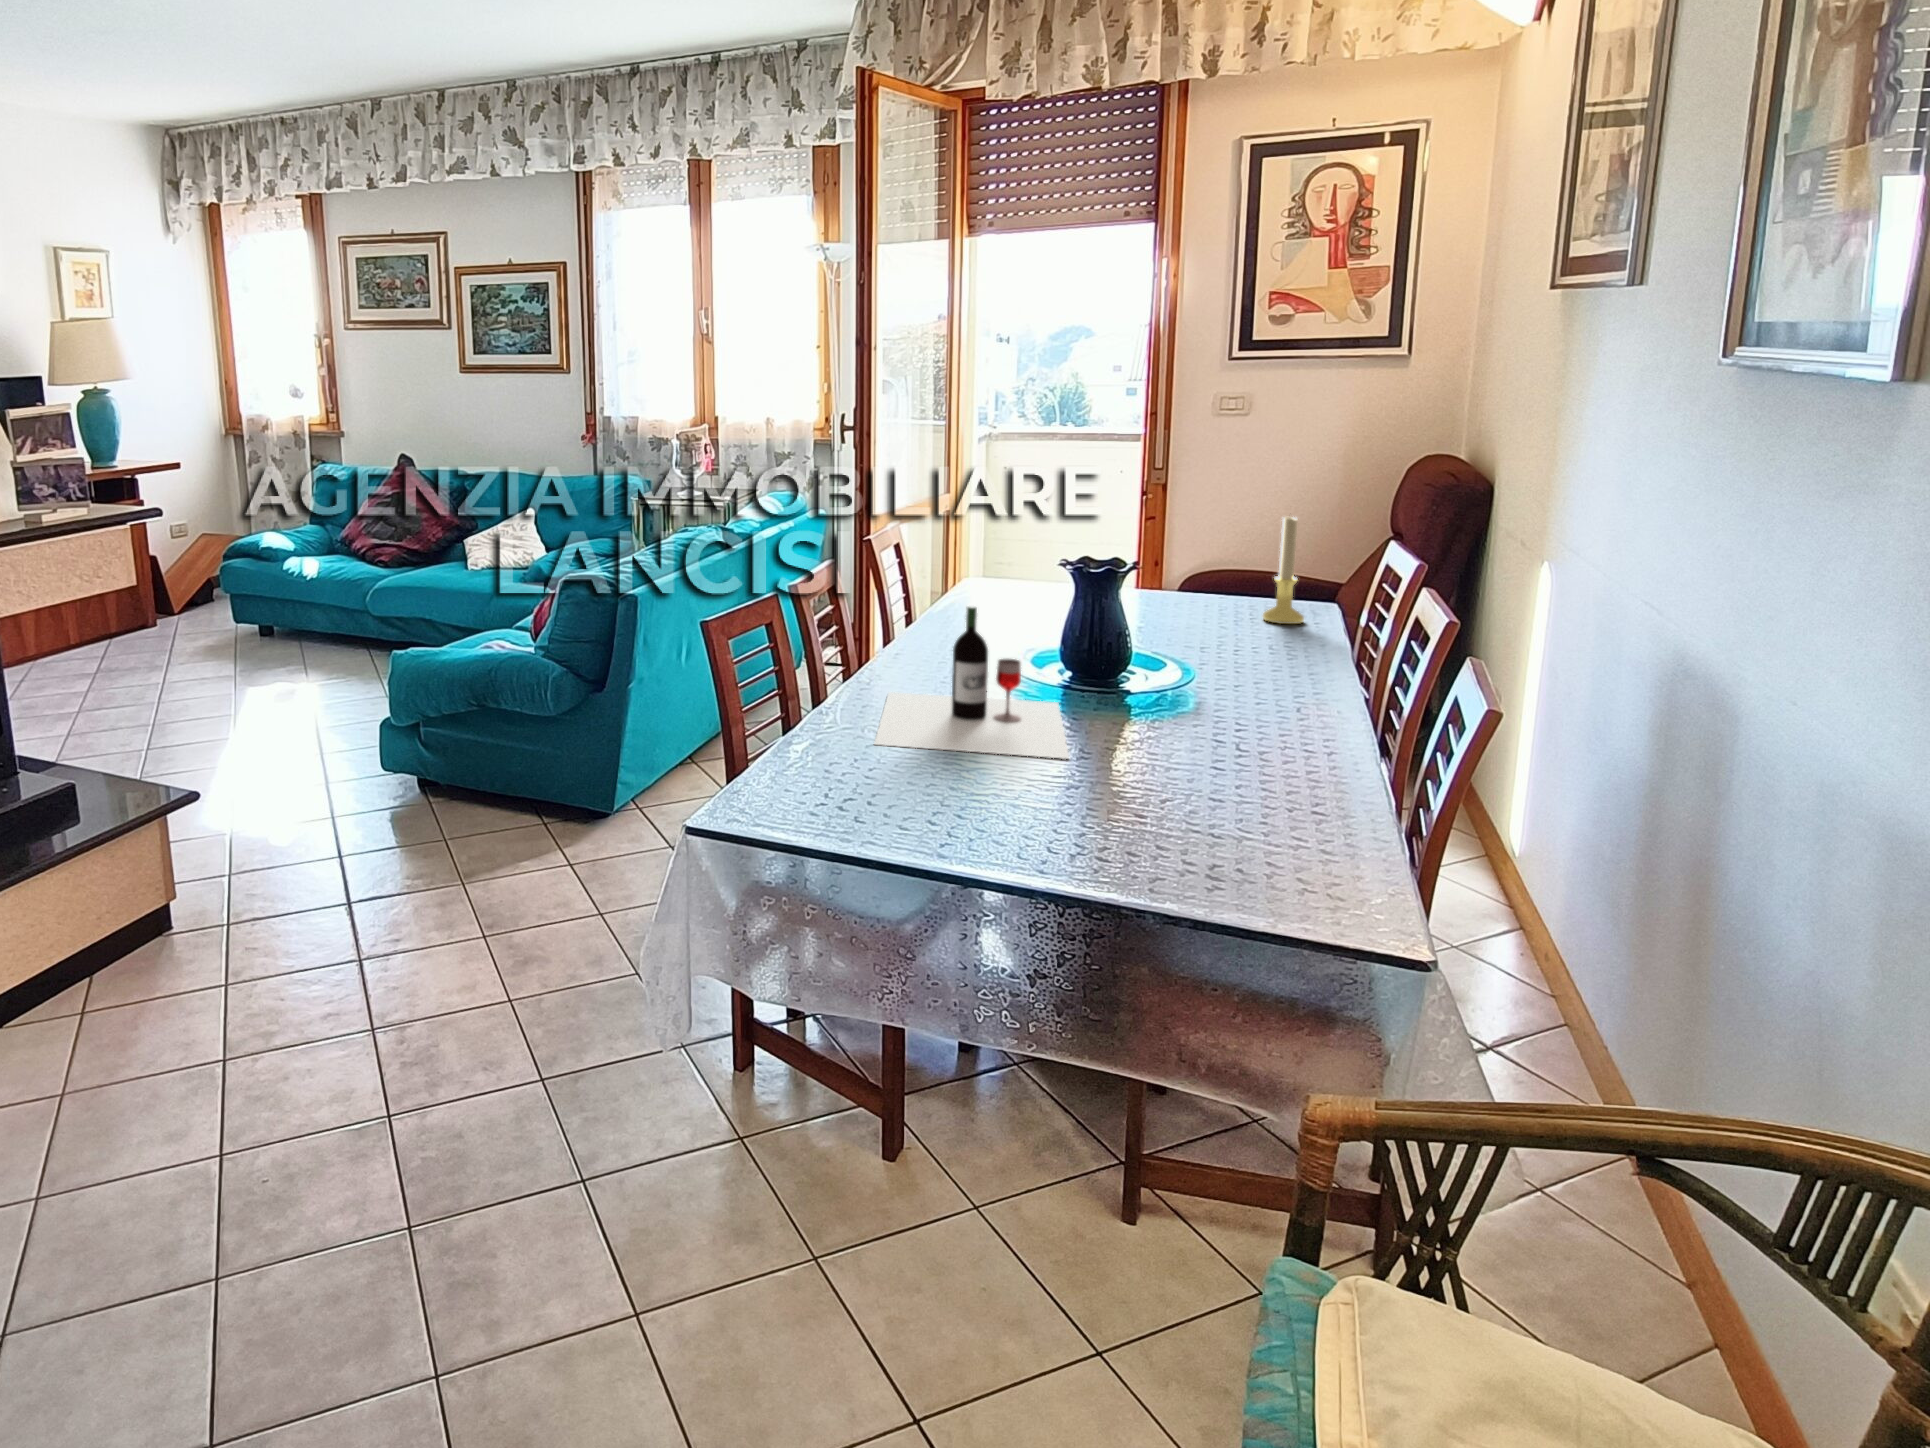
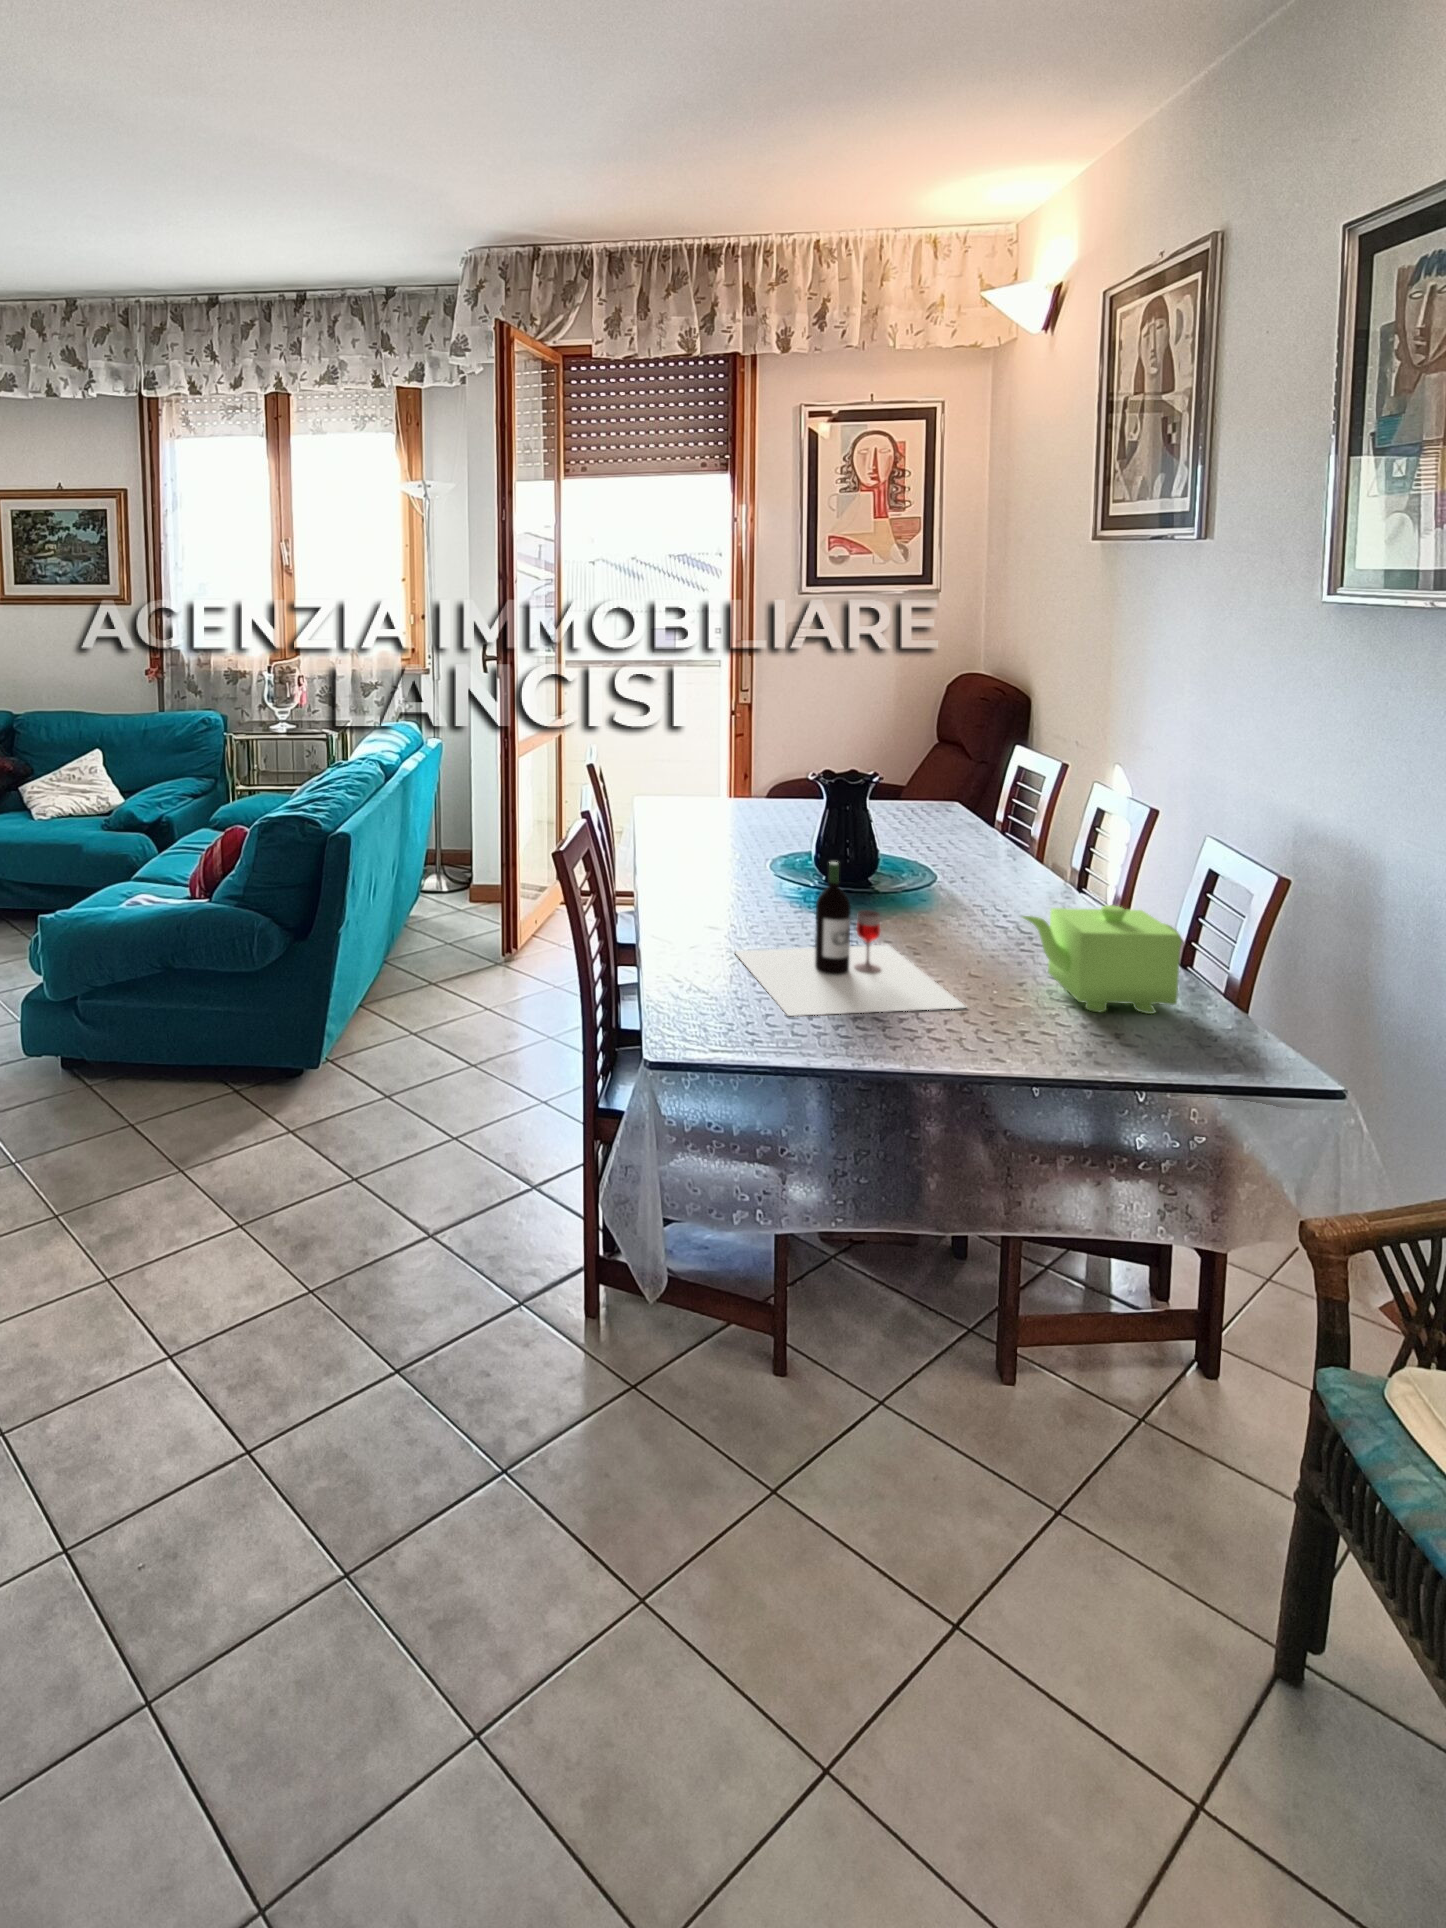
candle holder: present [1263,517,1304,624] -> none [937,742,973,840]
teapot: none [1144,668,1330,787] -> present [1023,905,1182,1014]

